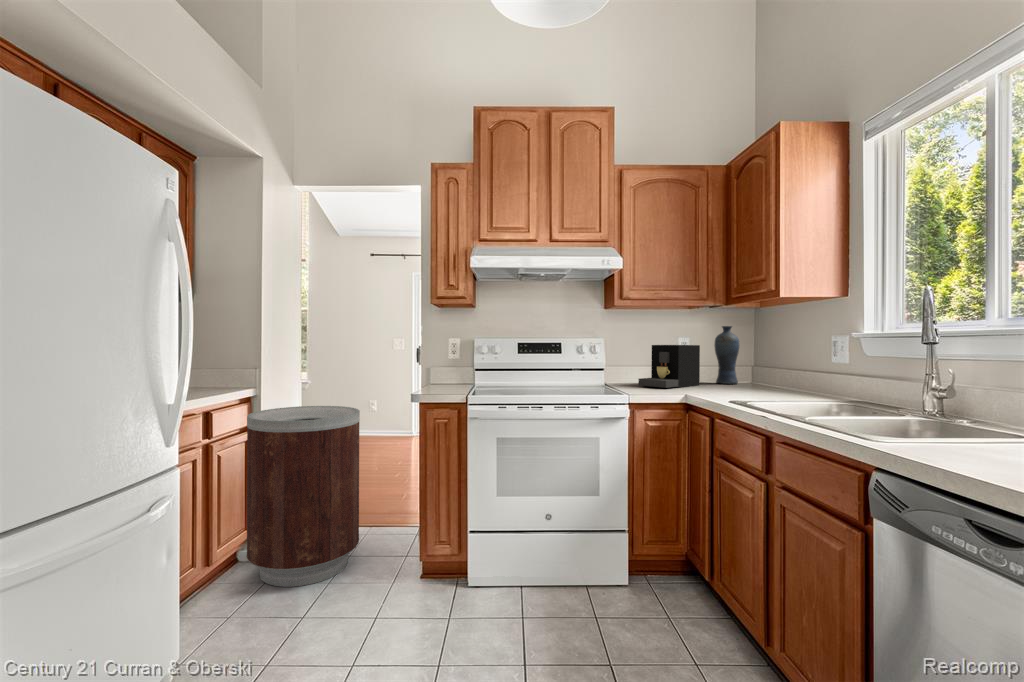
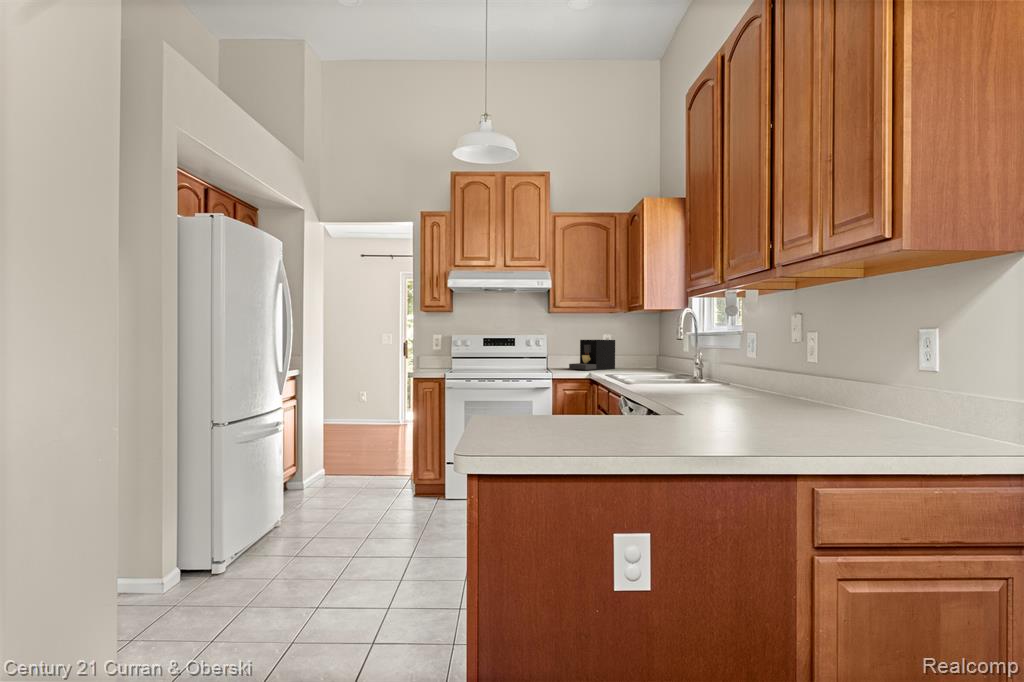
vase: present [714,326,739,384] -> none [629,326,646,368]
trash can: present [247,406,360,587] -> none [296,383,371,500]

